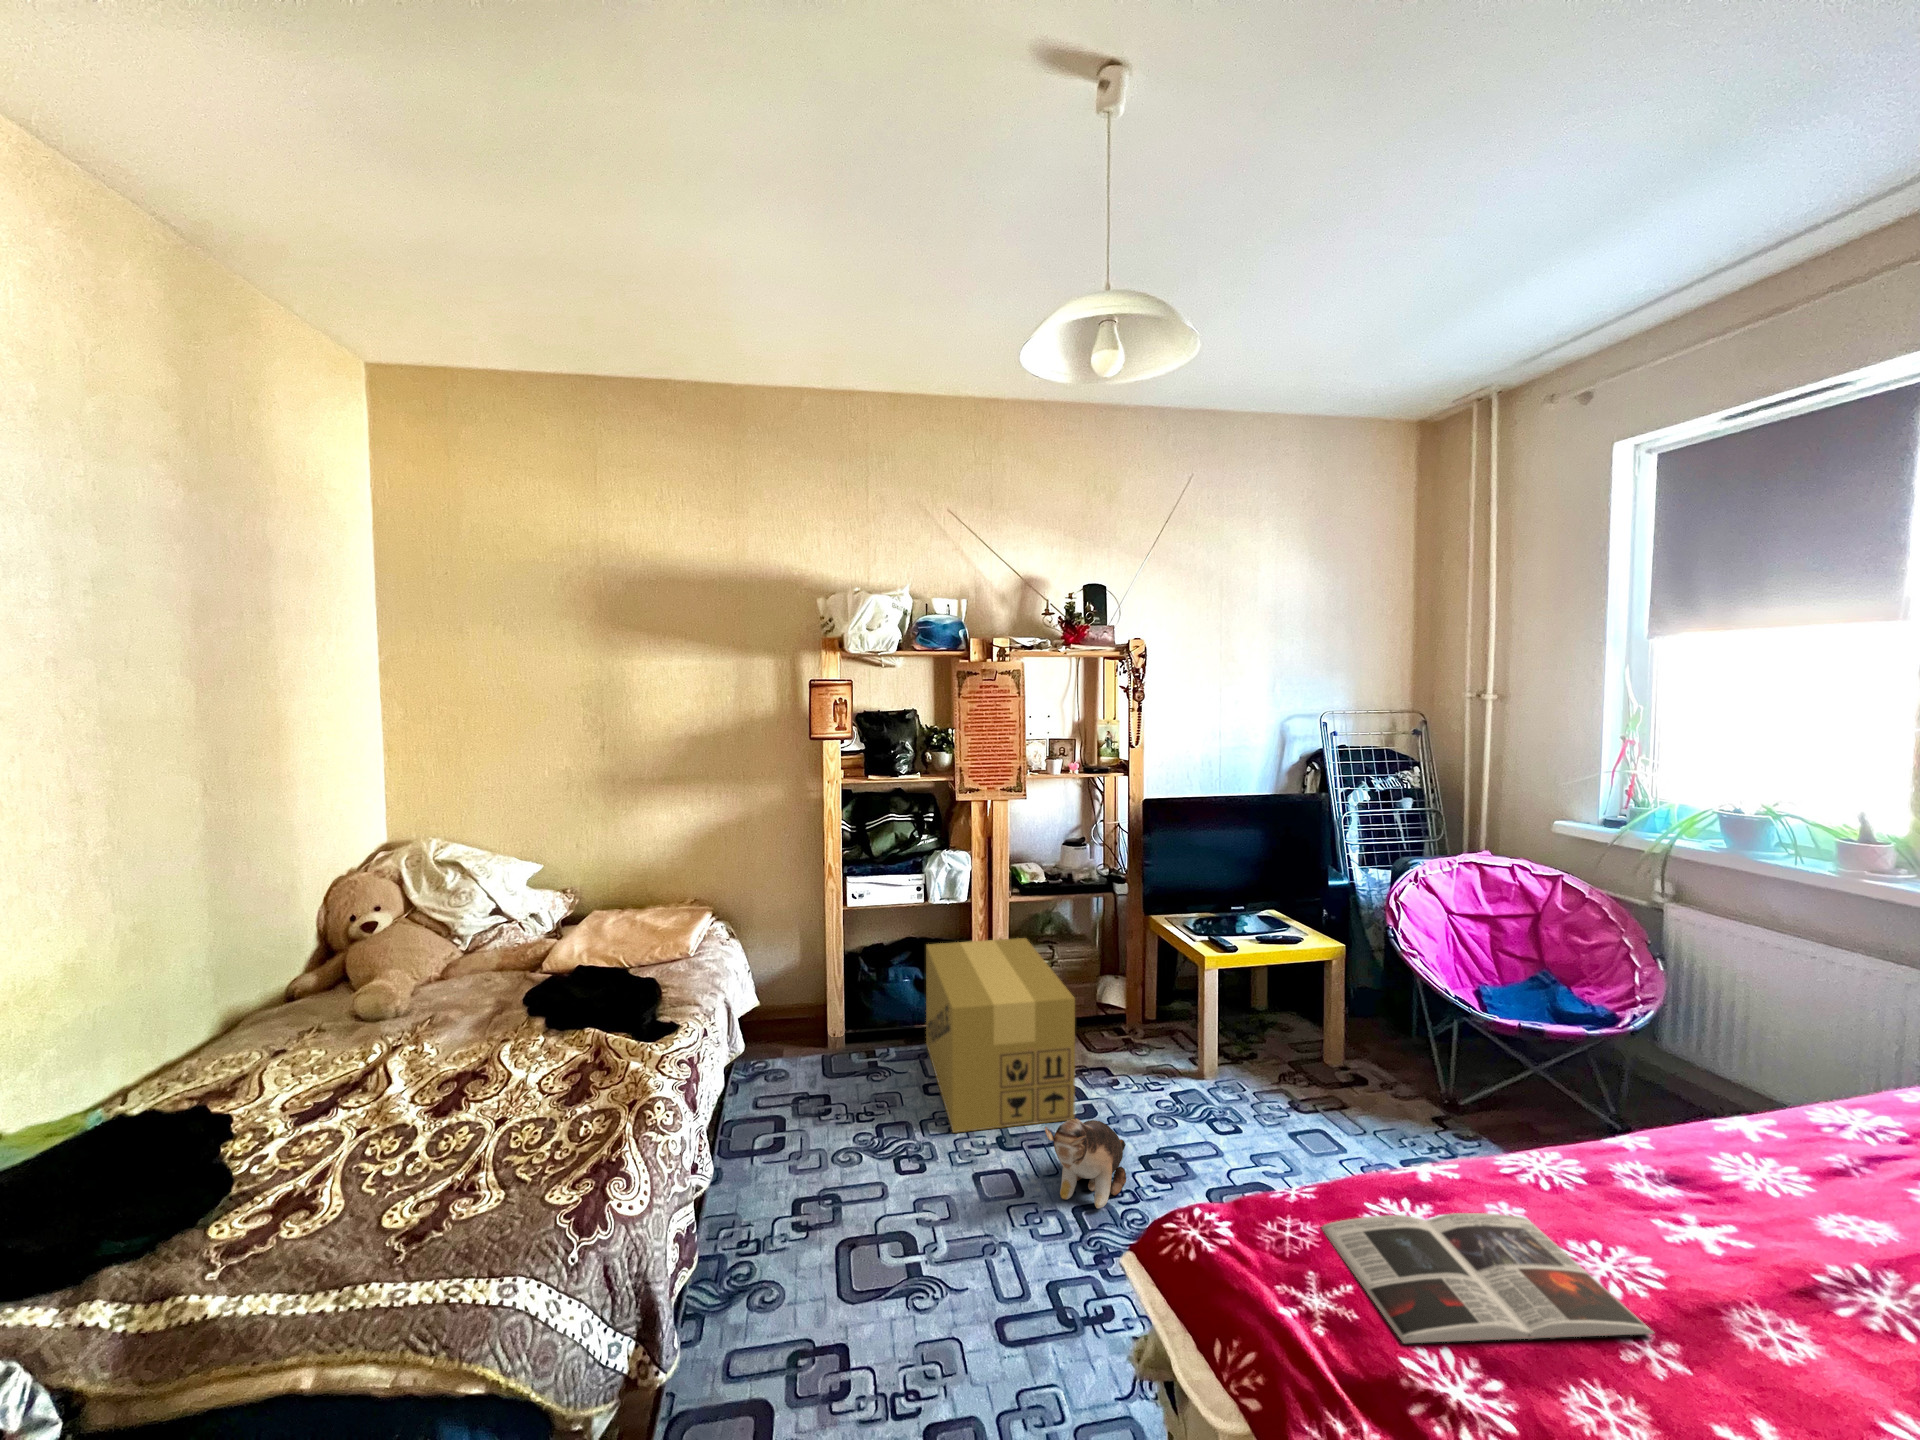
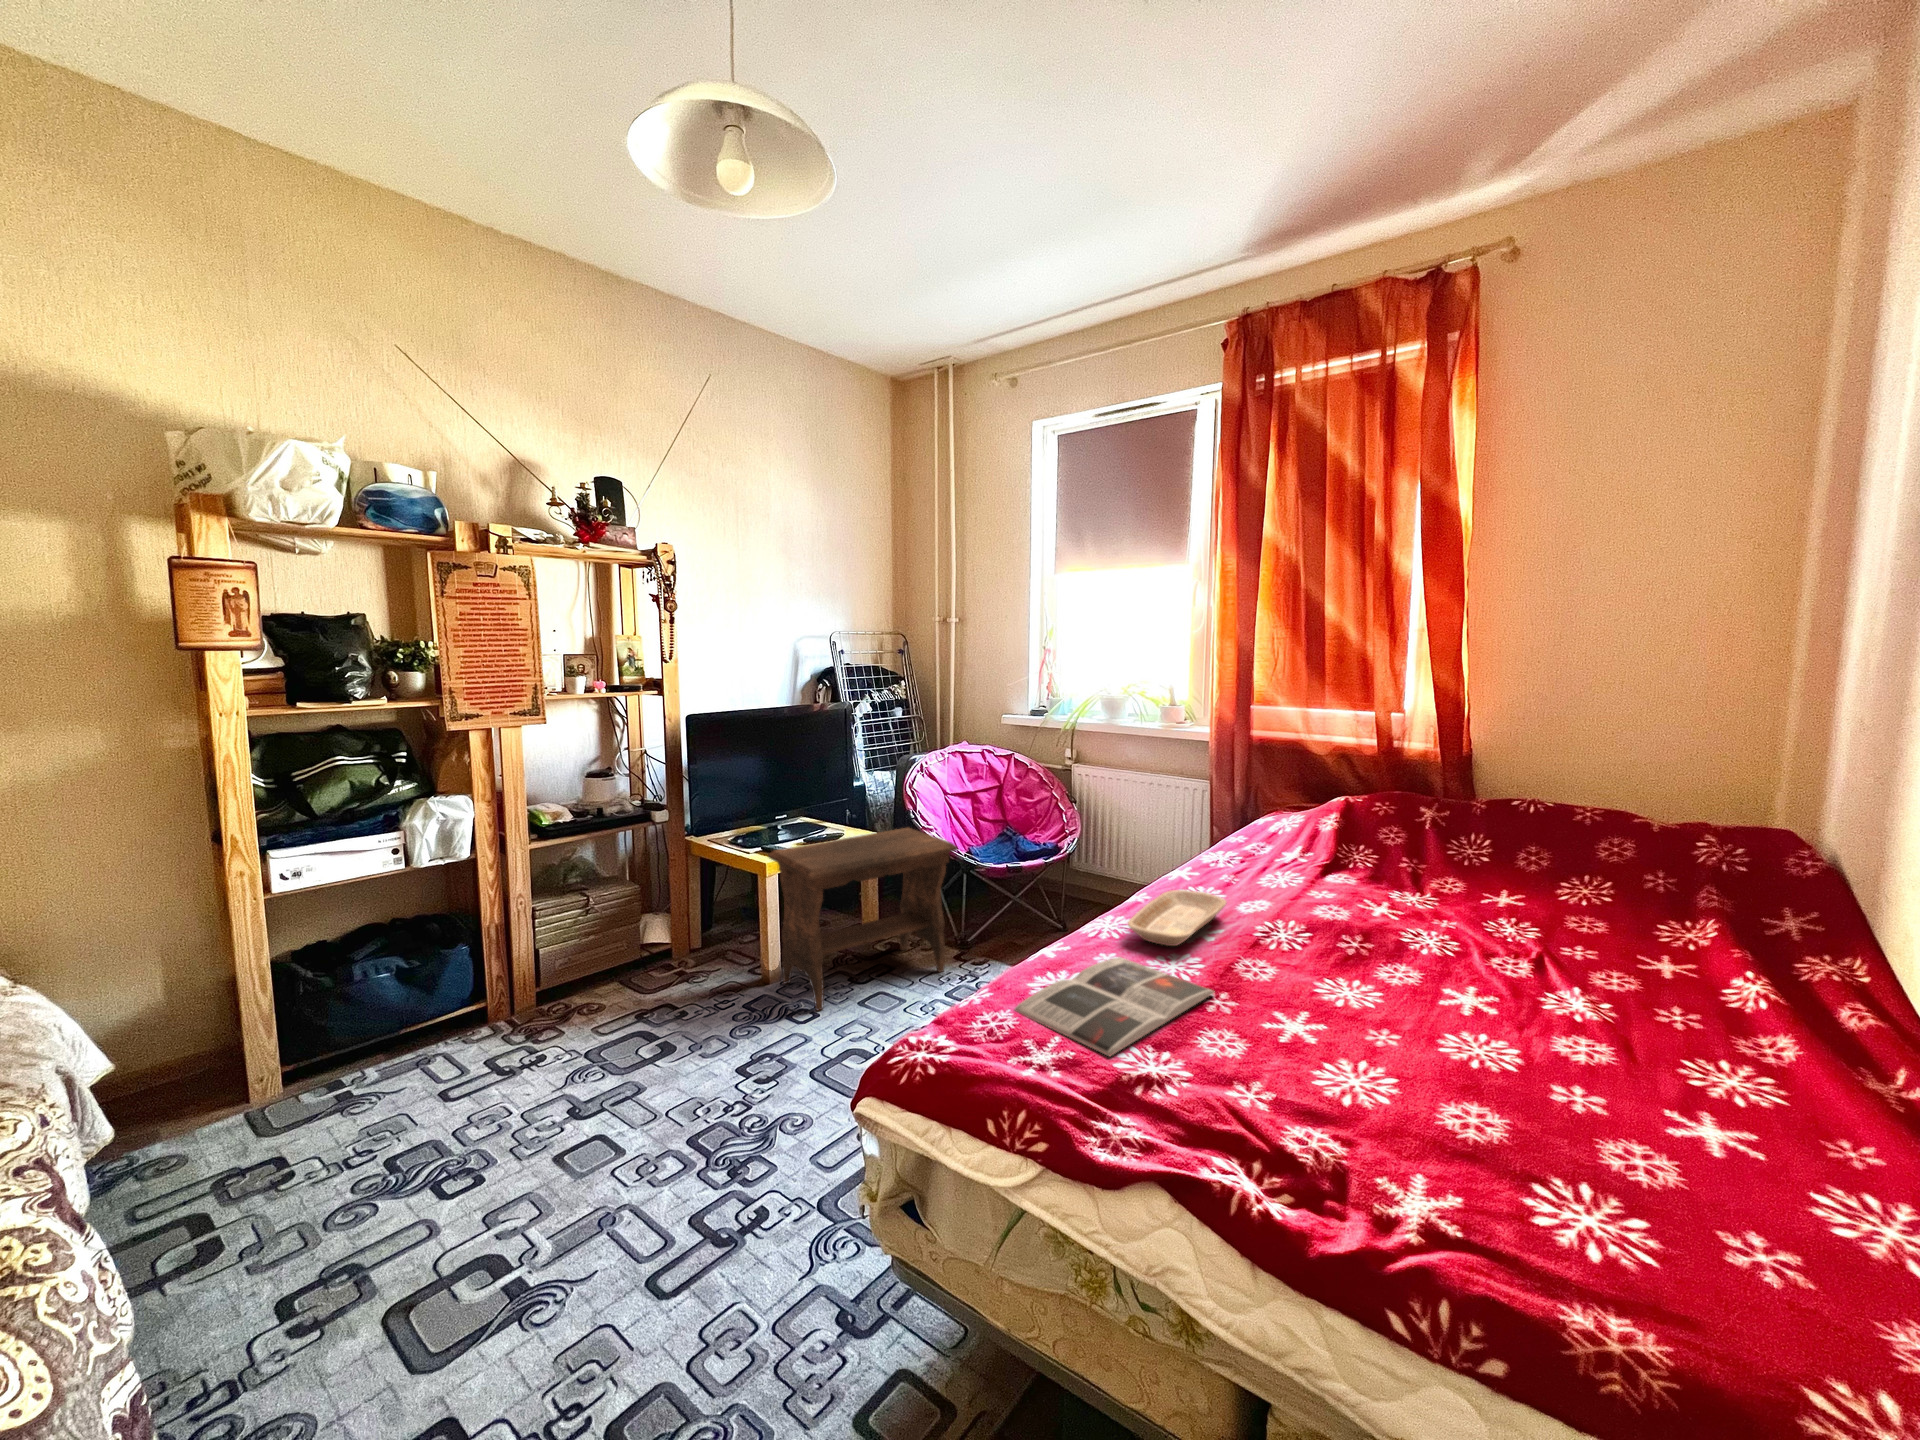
cardboard box: present [926,938,1075,1133] -> none [415,888,652,1127]
footstool: none [1209,945,1436,1133] -> present [768,828,958,1011]
plush toy: present [1045,1118,1126,1208] -> none [654,1044,732,1137]
tray: none [1562,1147,1790,1236] -> present [1128,890,1227,946]

